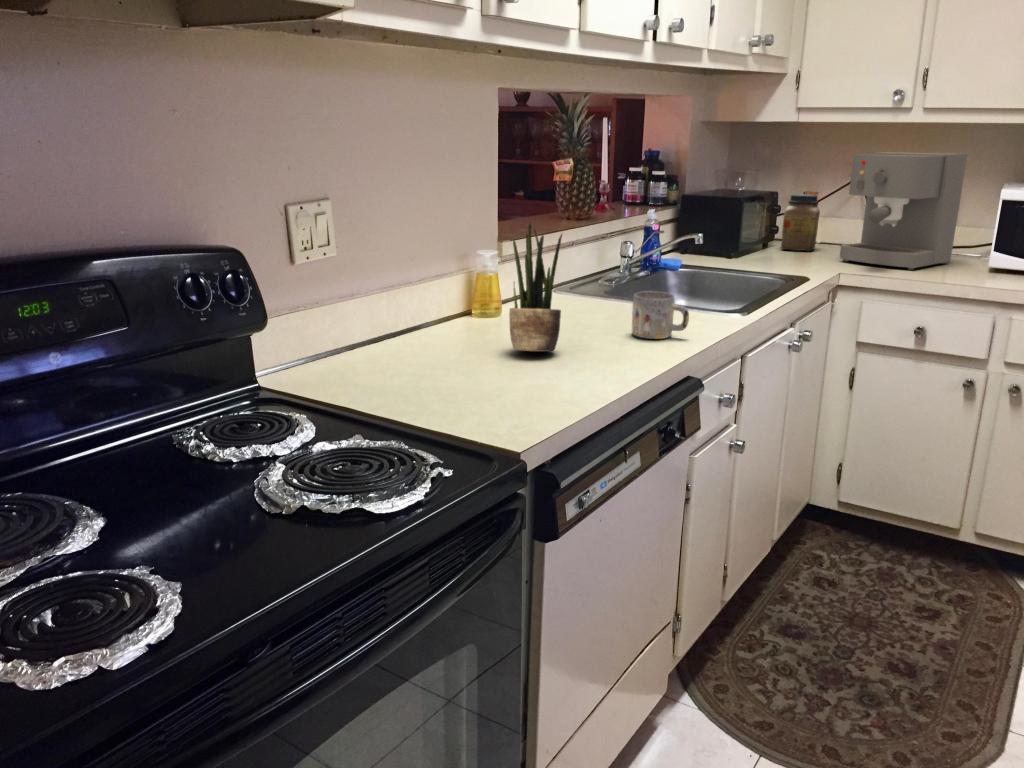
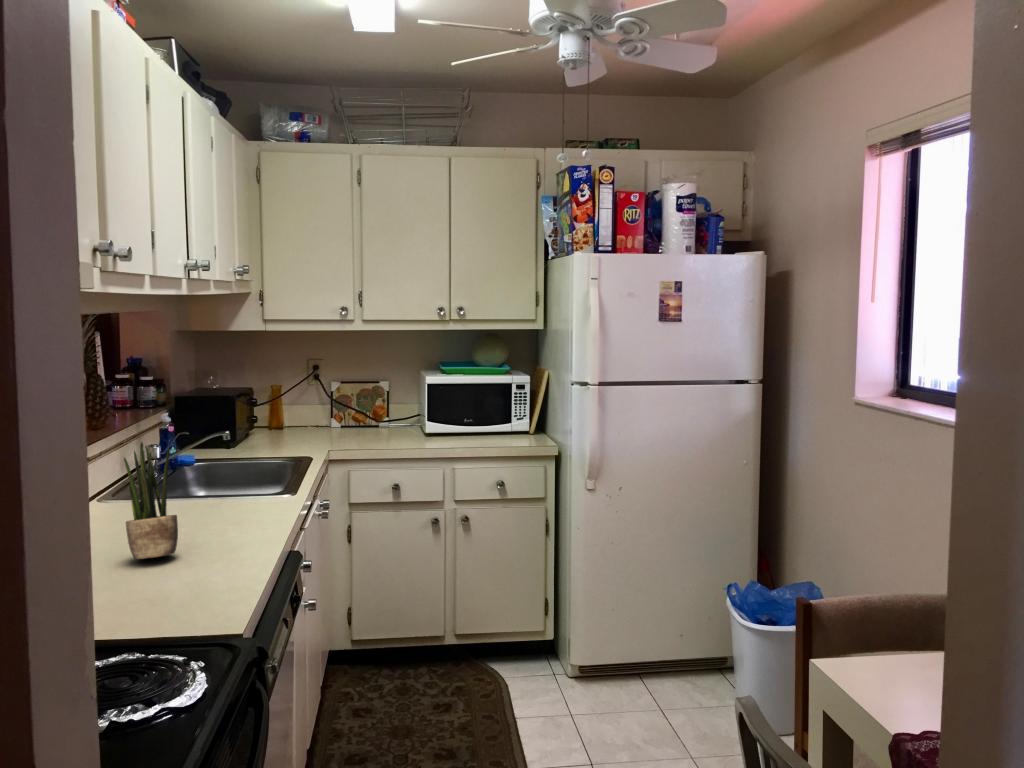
coffee maker: present [840,152,967,270] -> none [318,352,396,442]
jar: present [781,194,820,251] -> none [260,388,289,436]
mug: present [632,291,689,339] -> none [220,486,272,528]

